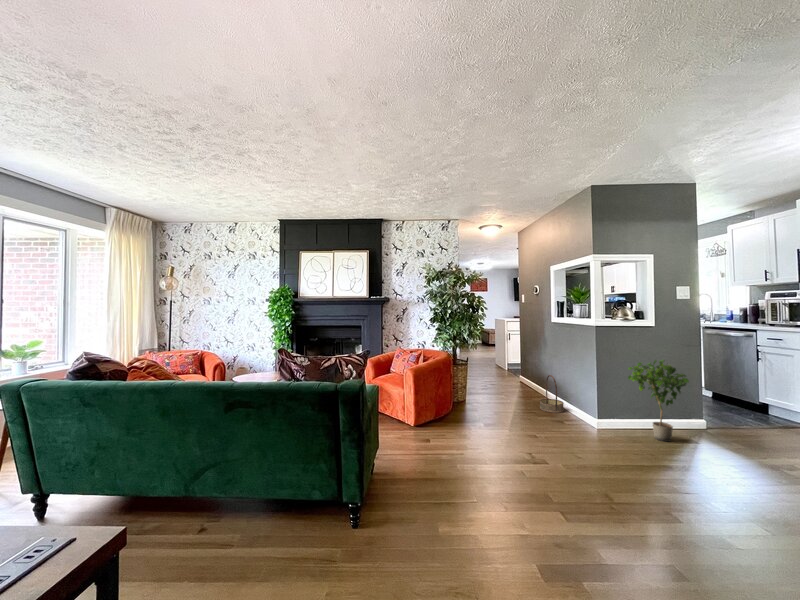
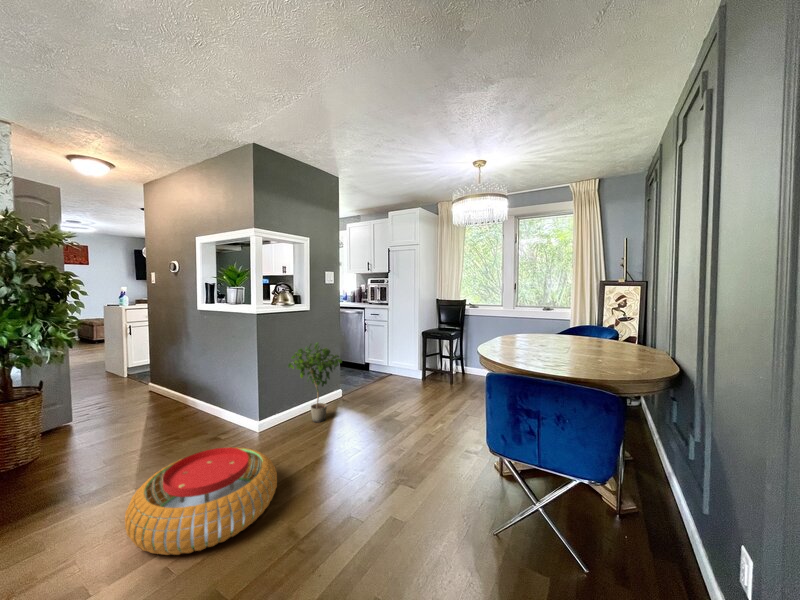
basket: present [540,375,564,413] -> none [183,378,216,427]
pouf: none [503,419,601,477] -> present [125,447,277,555]

